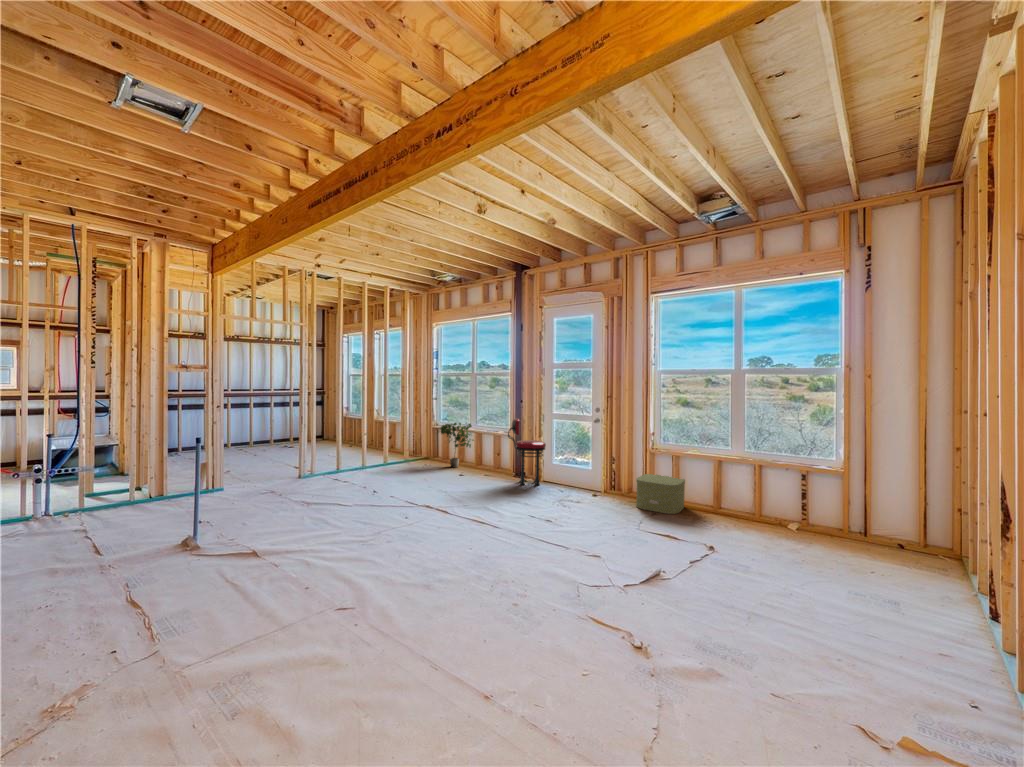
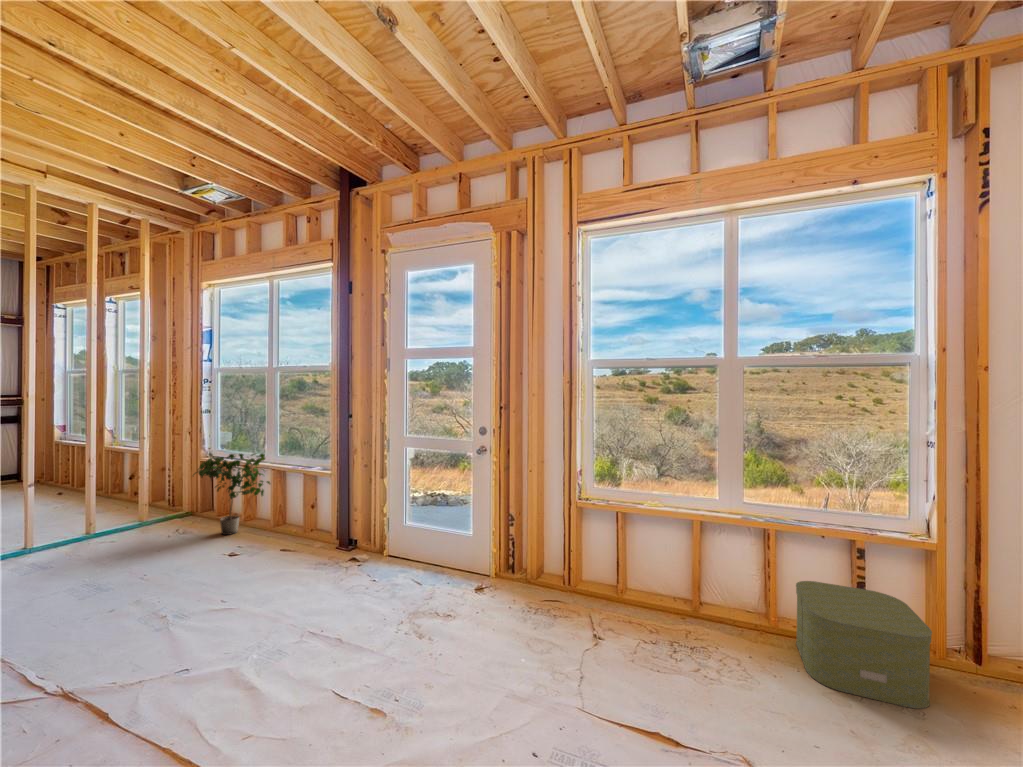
stool: present [508,418,546,485] -> none [316,447,391,575]
storage box: present [636,474,685,514] -> present [796,581,932,709]

